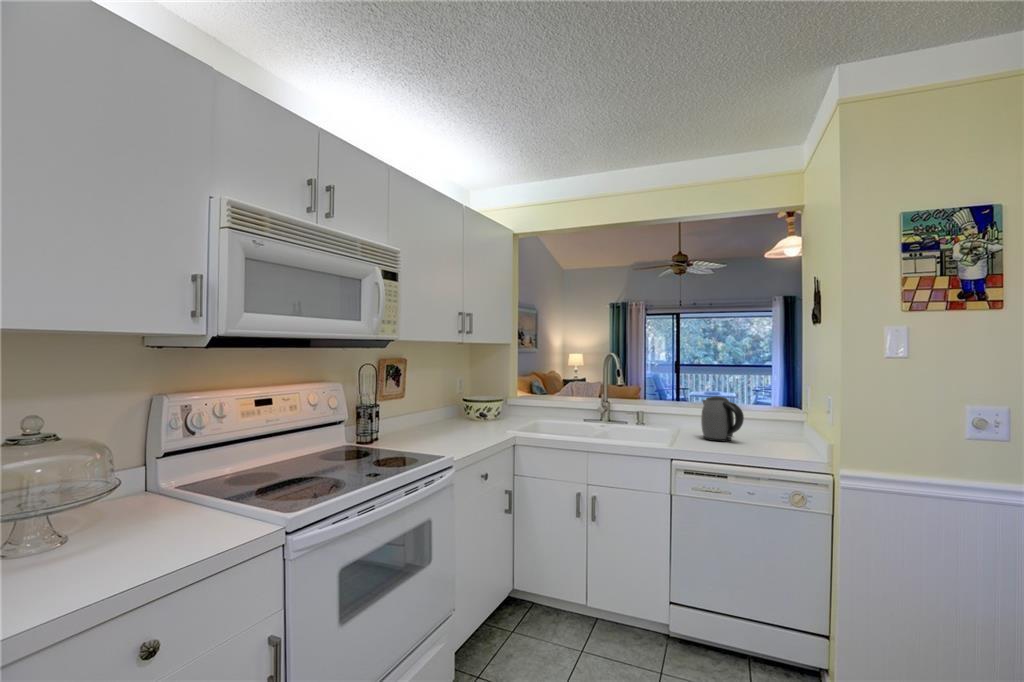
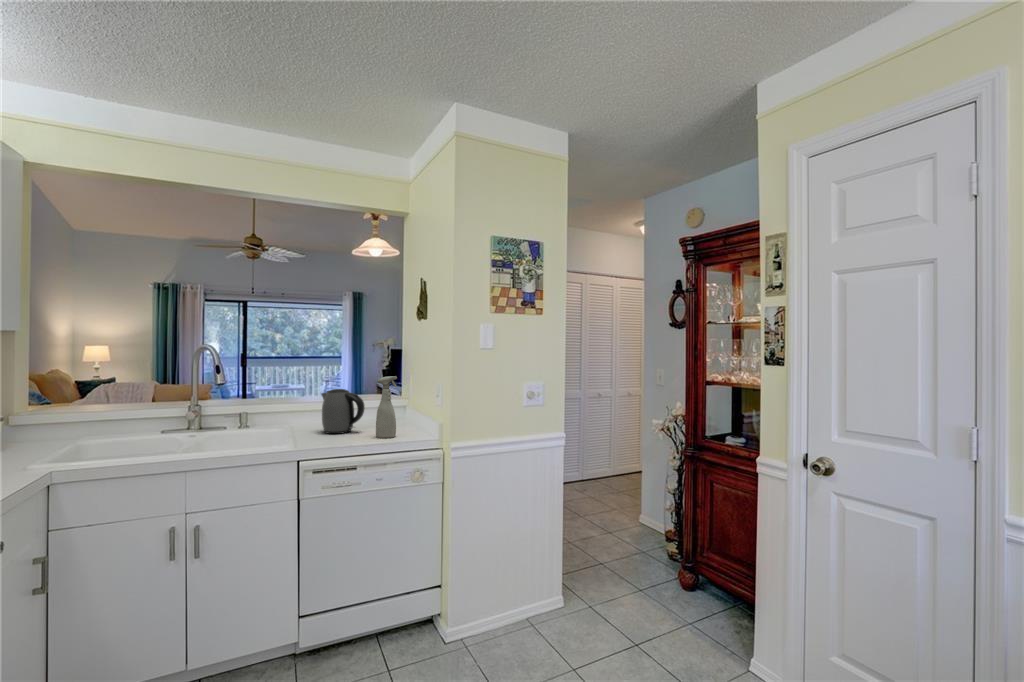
spray bottle: none [751,387,775,453] -> present [376,376,397,438]

